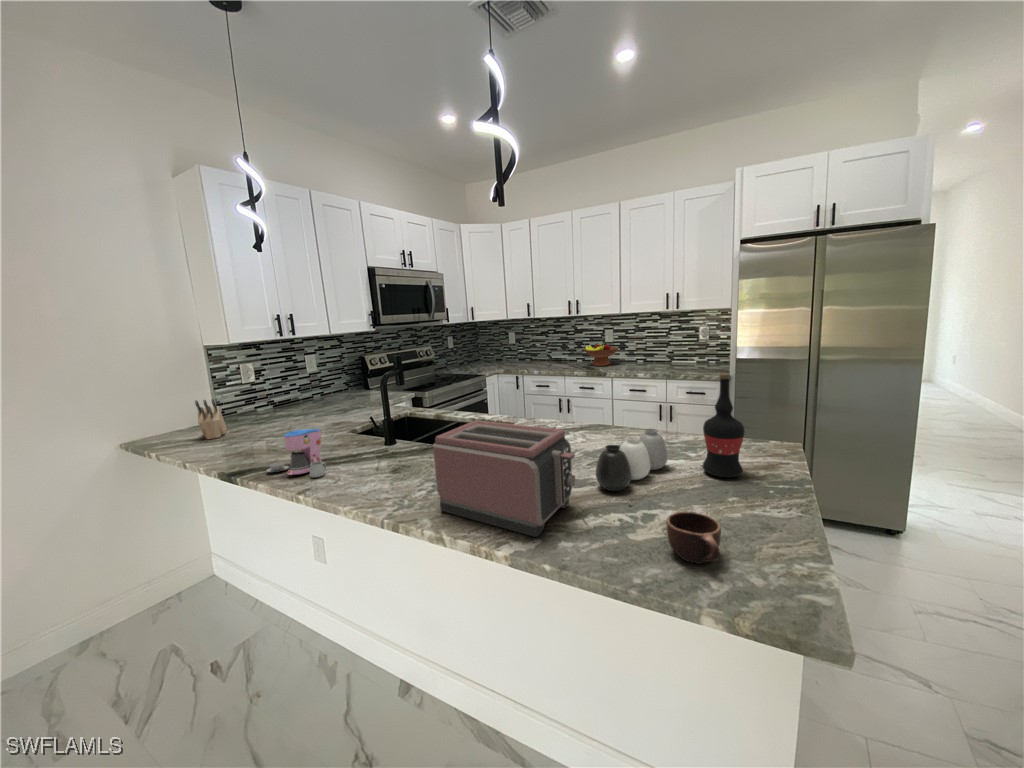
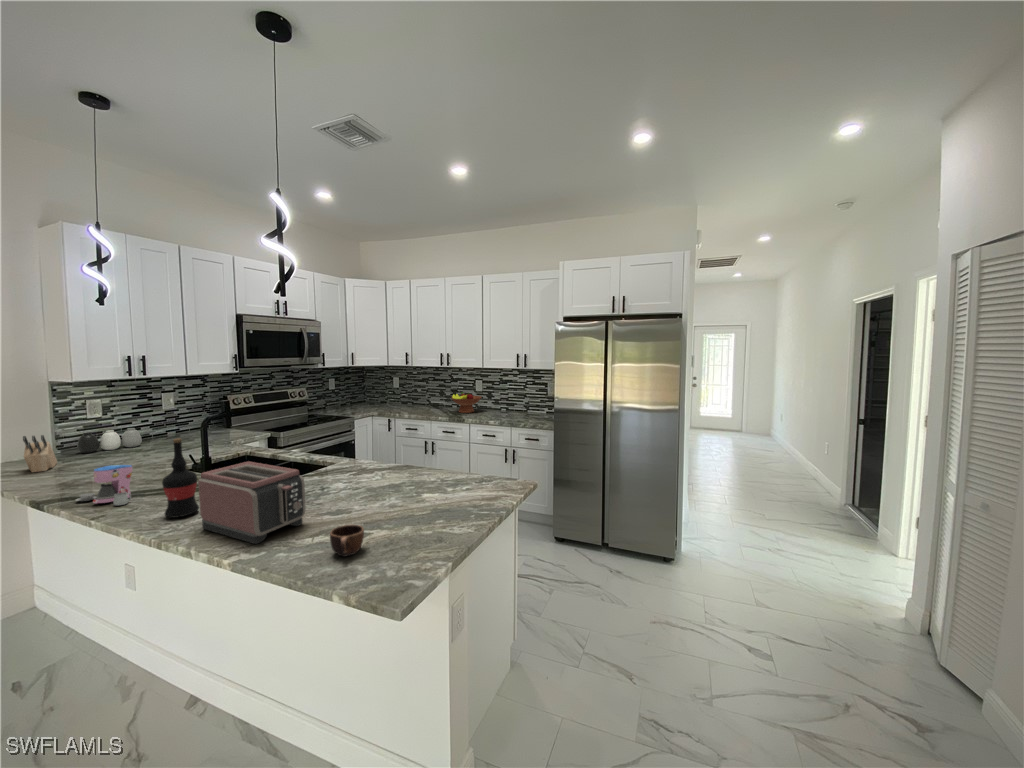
wine bottle: present [703,373,744,477] -> present [162,438,199,518]
vase: present [596,429,668,491] -> present [77,428,142,453]

